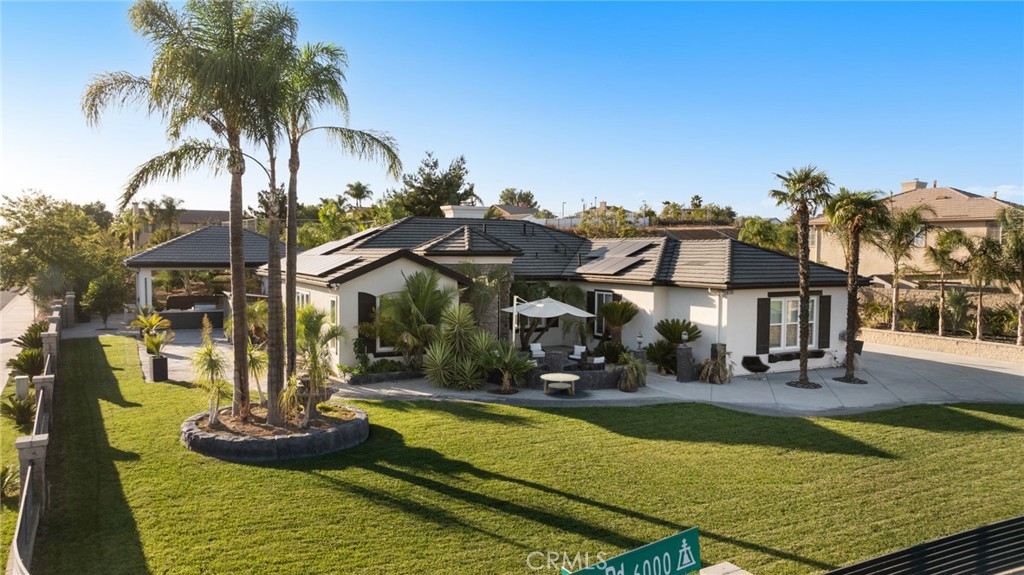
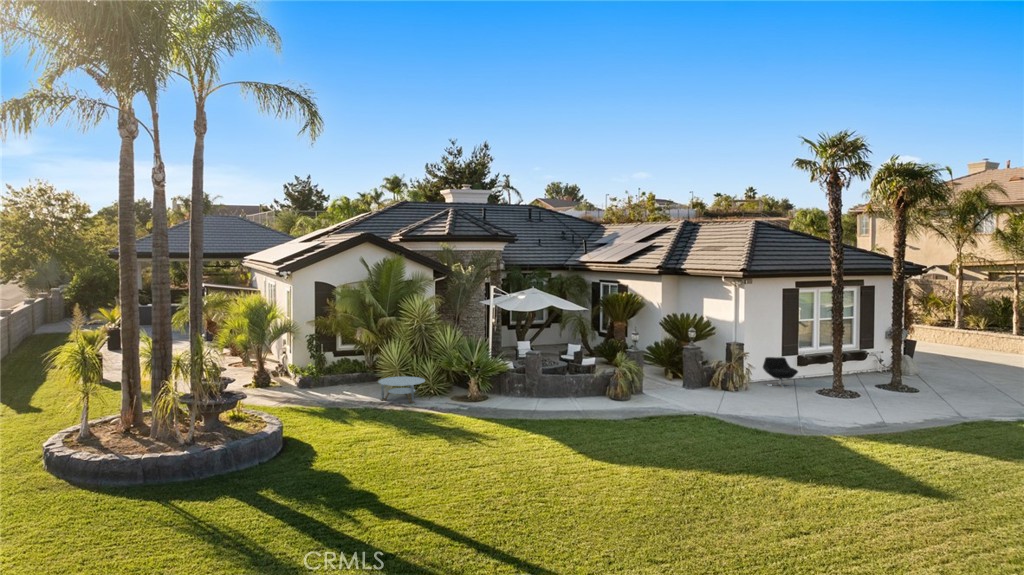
round table: present [541,373,579,395] -> present [378,376,425,403]

